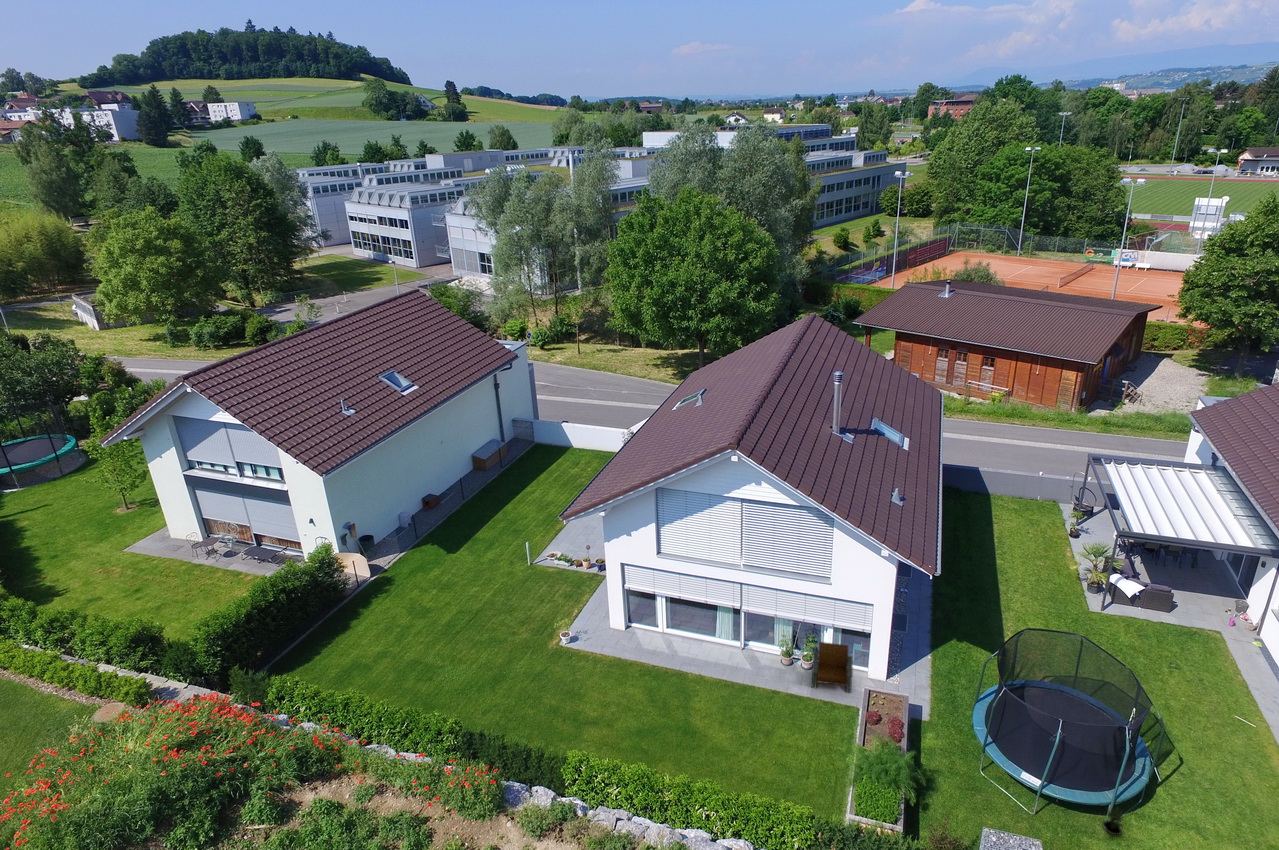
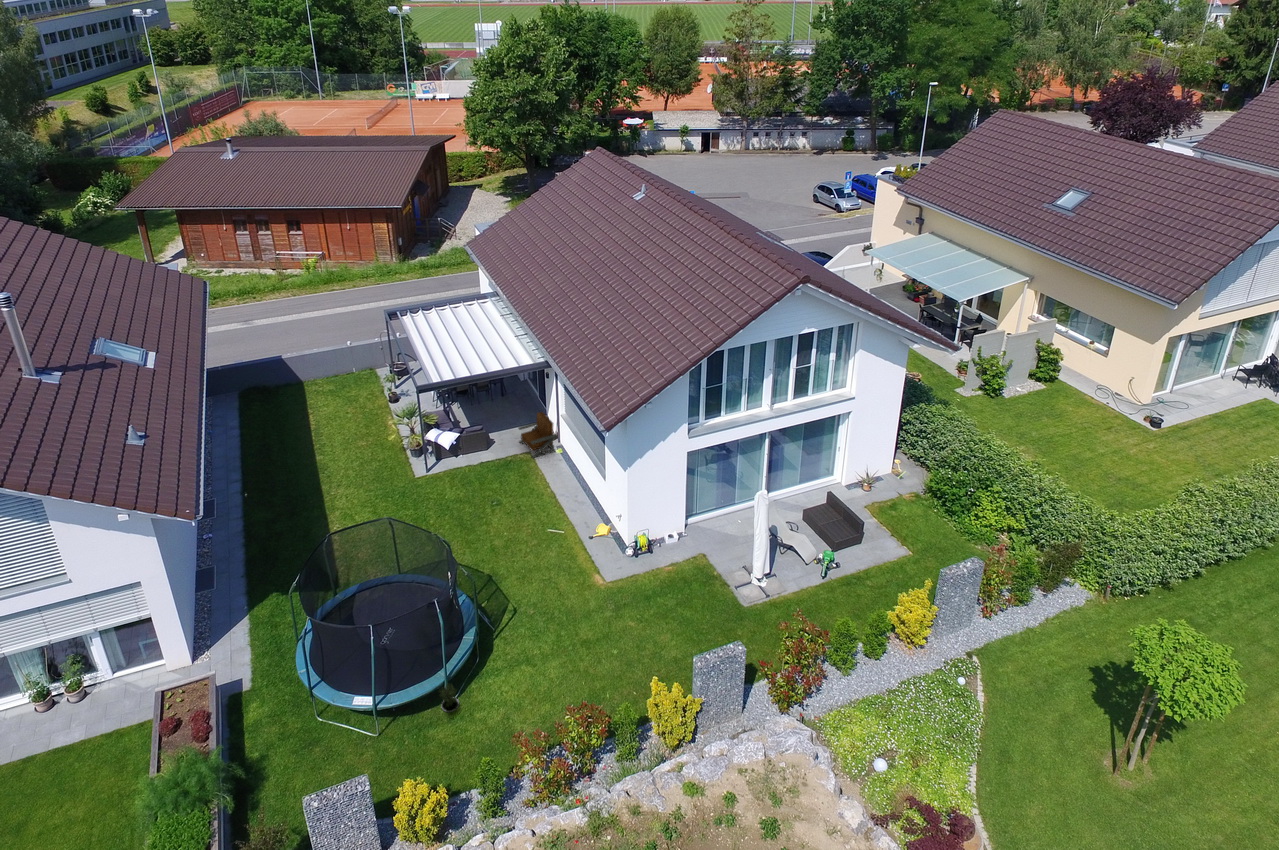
lounge chair: present [812,642,853,693] -> present [519,412,558,458]

